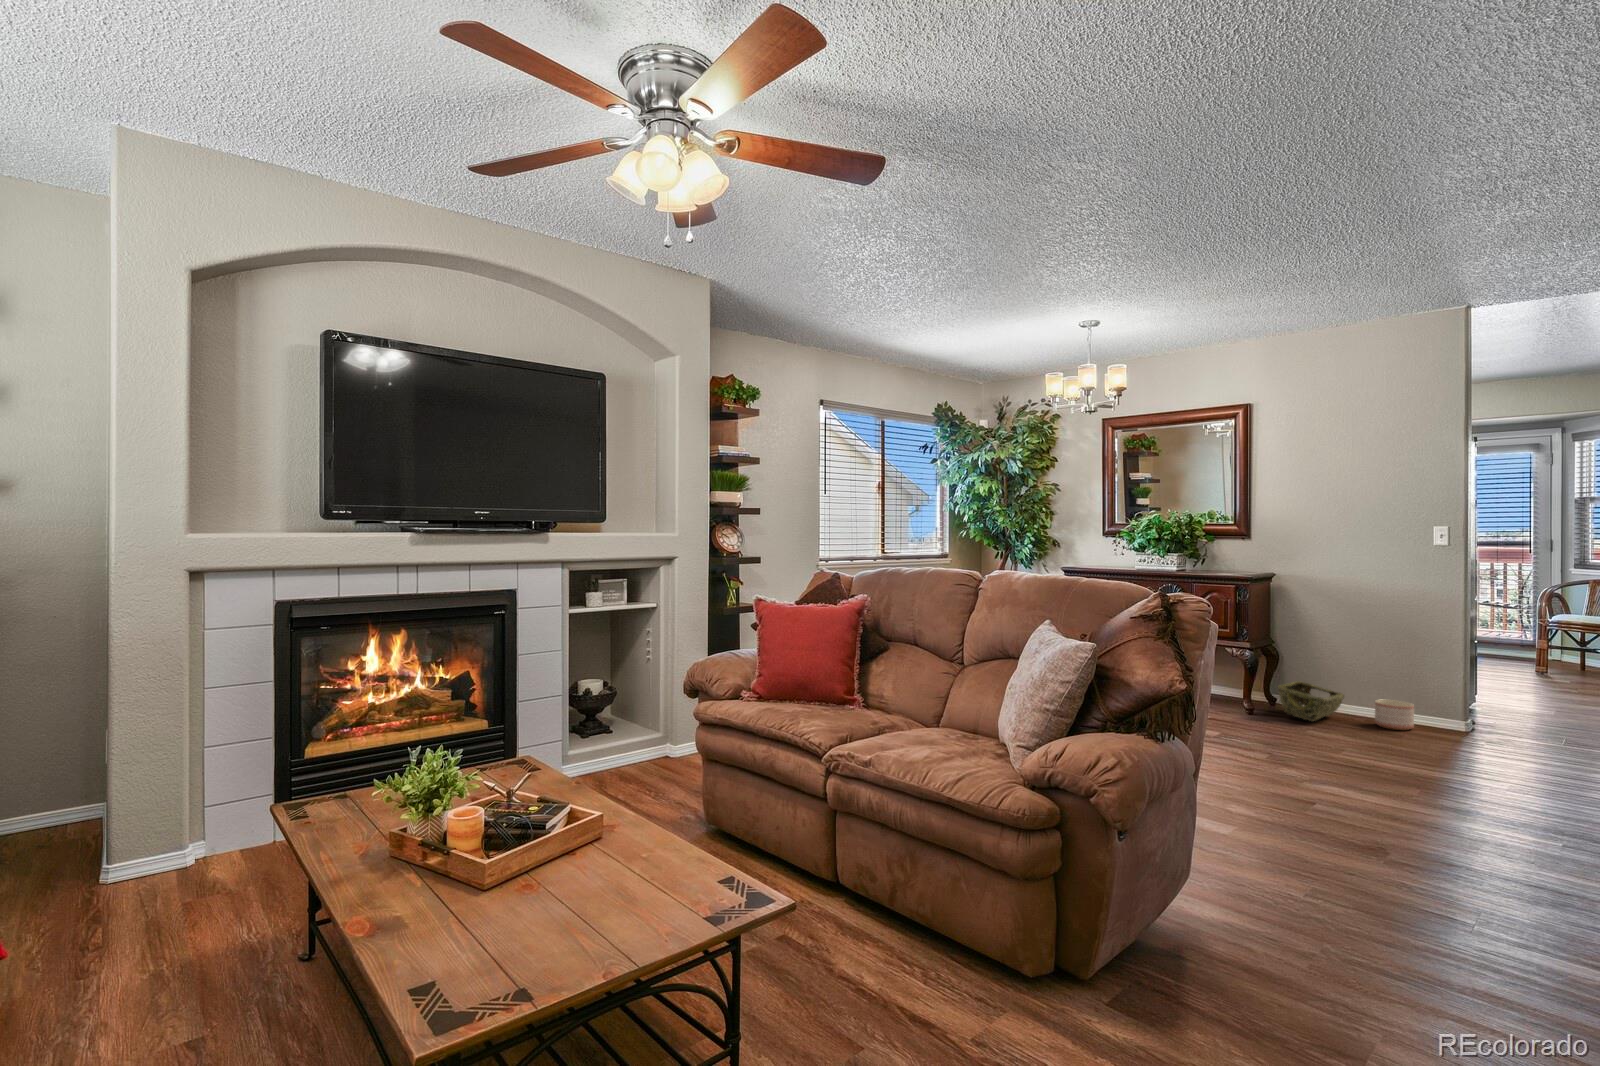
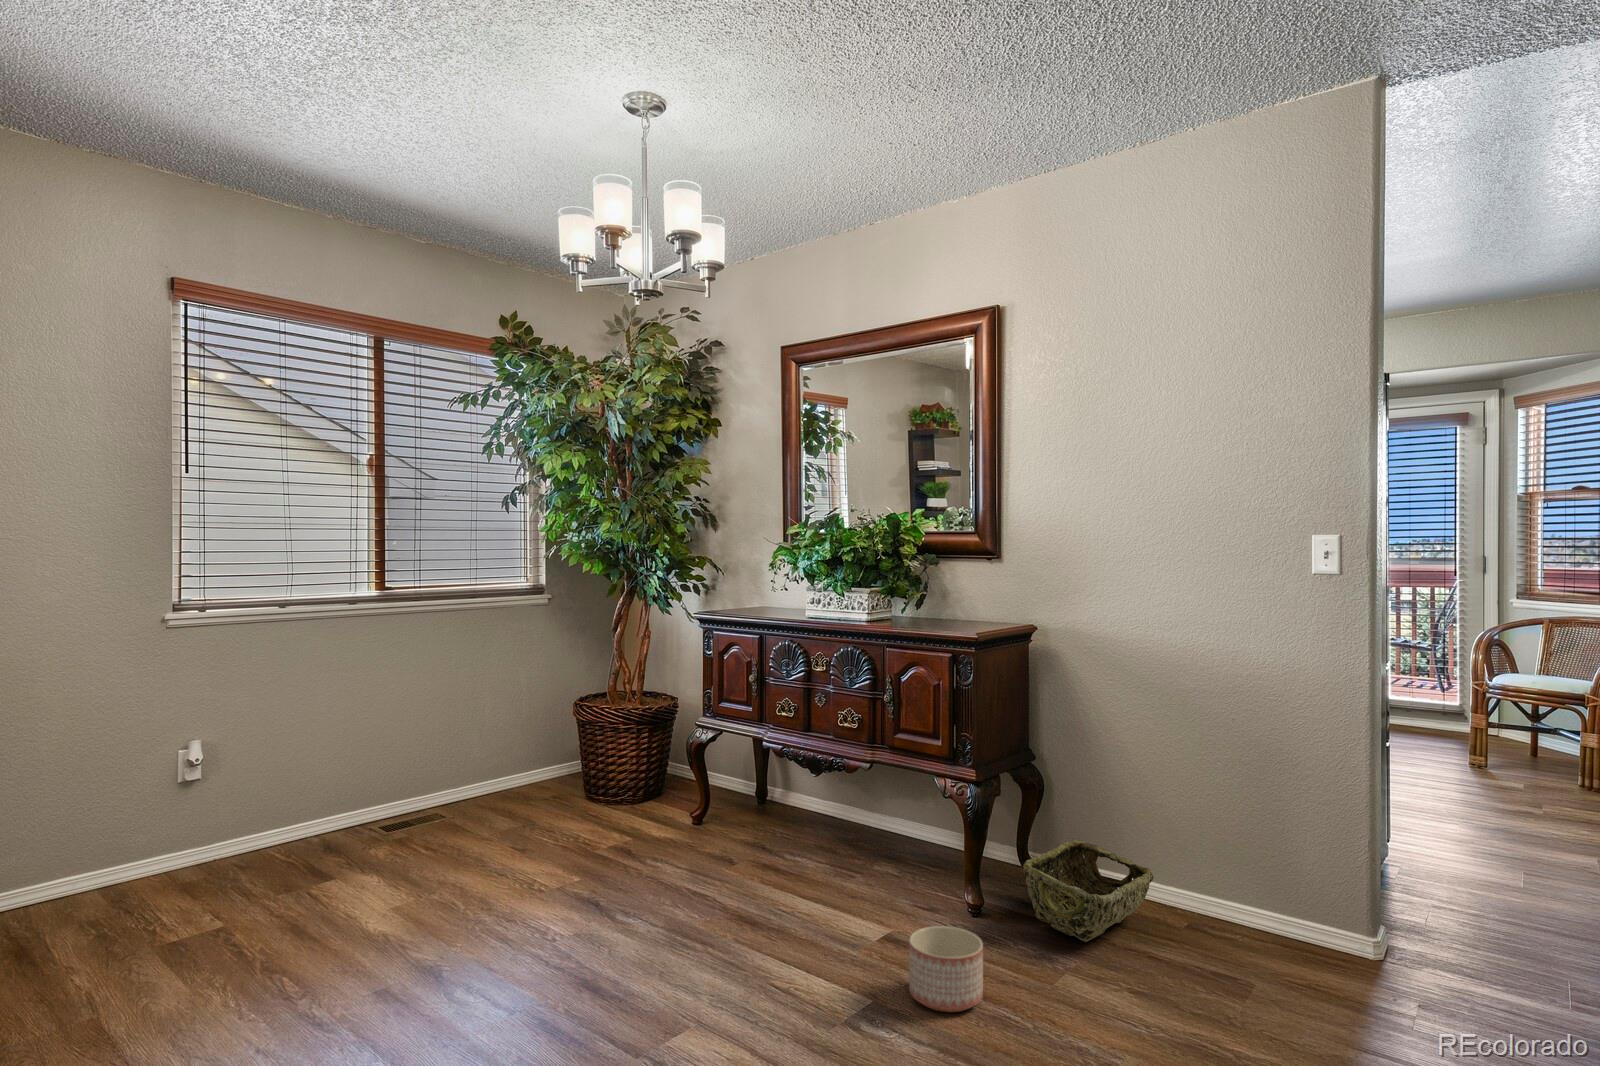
planter: present [1375,700,1414,730] -> present [909,926,983,1012]

